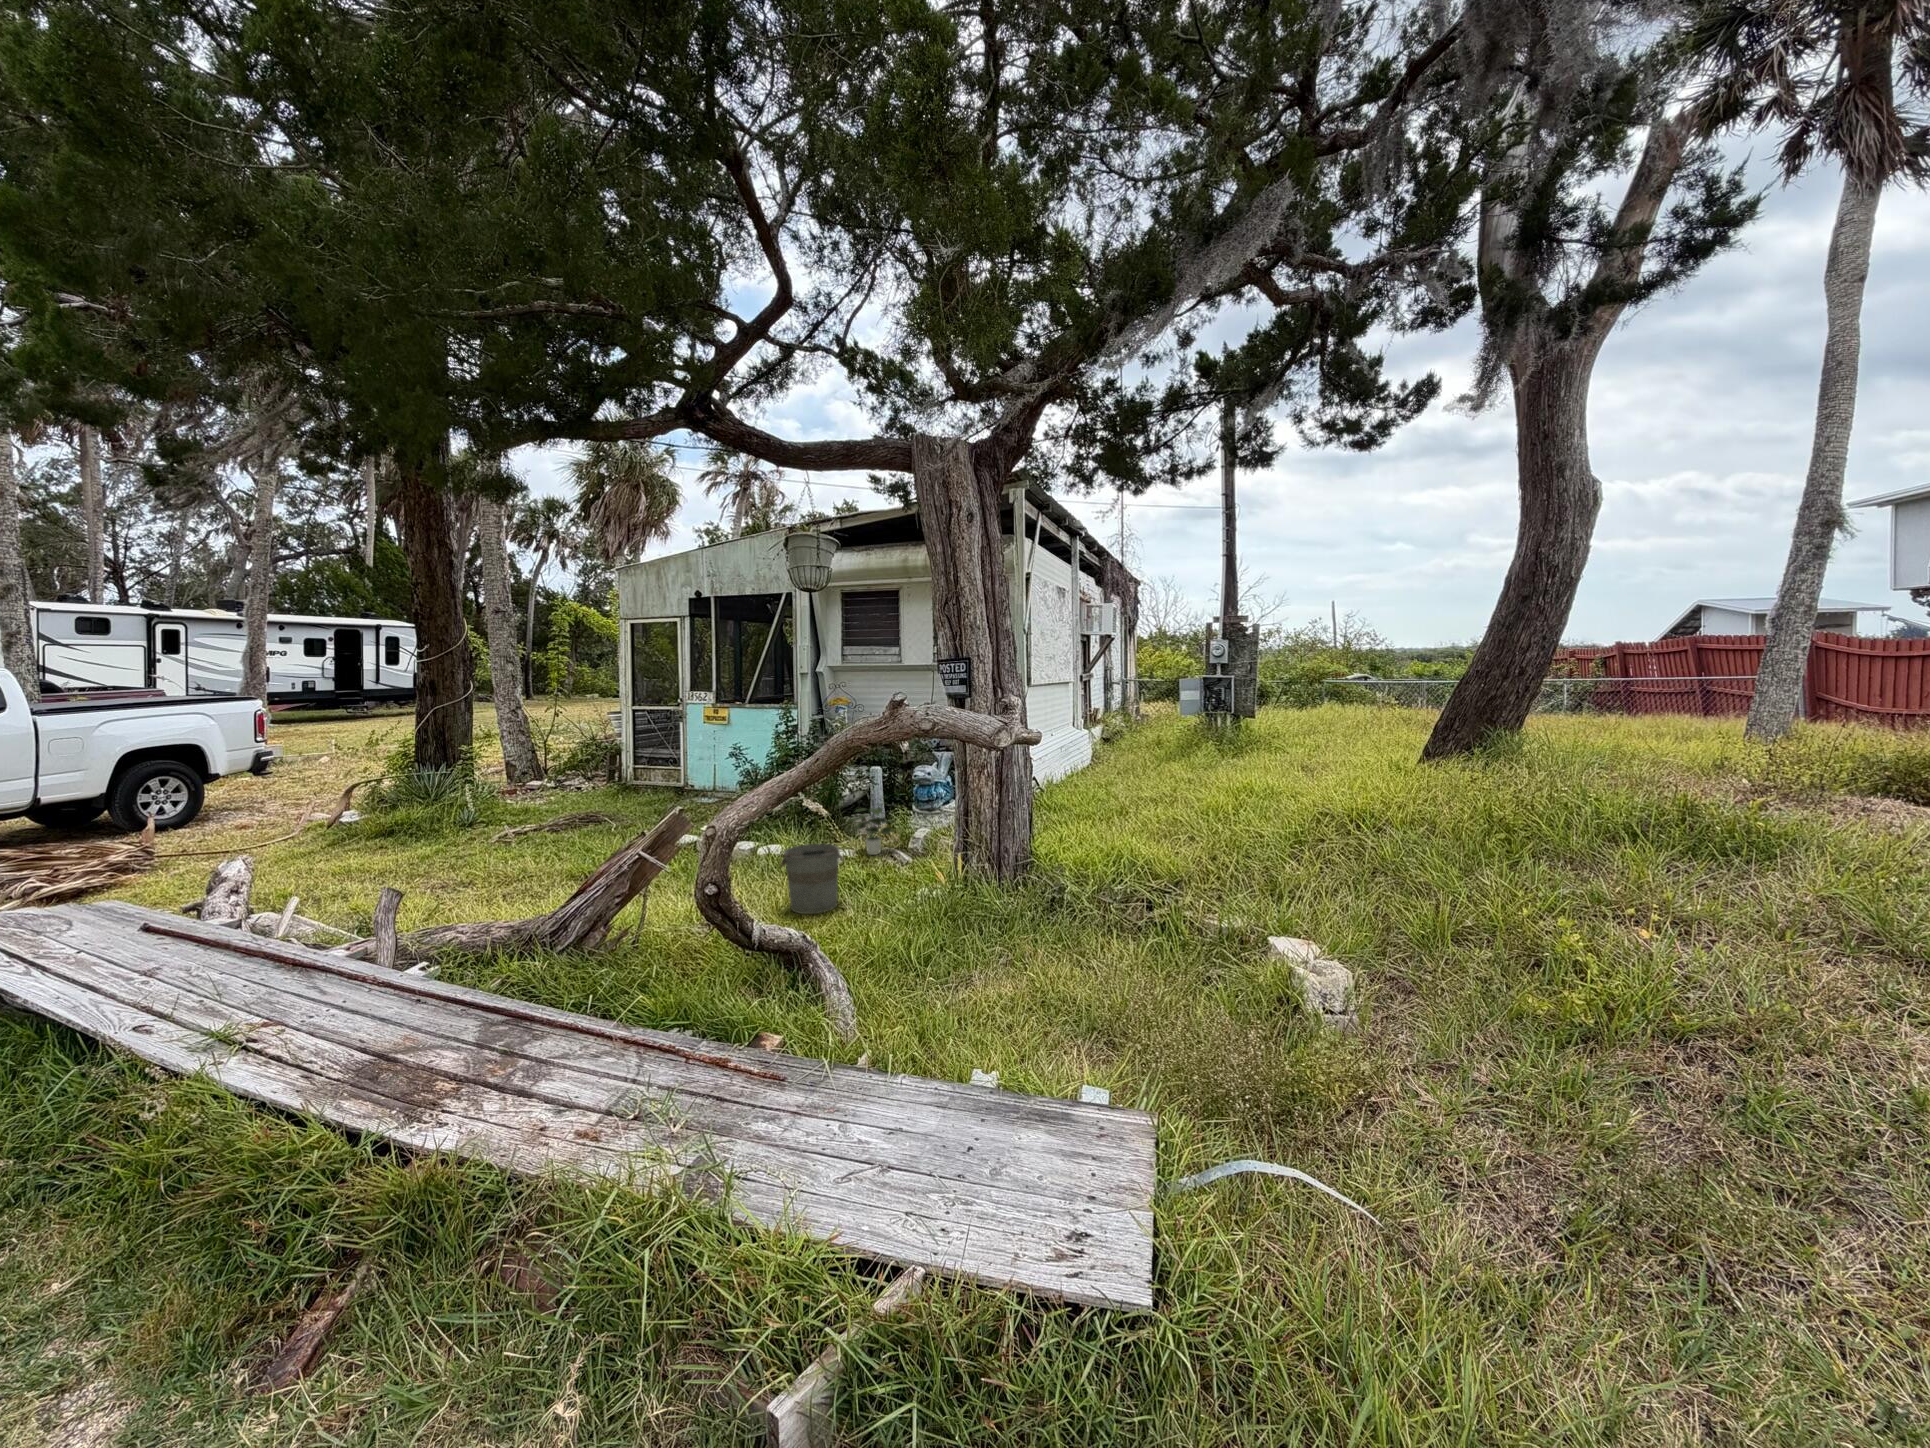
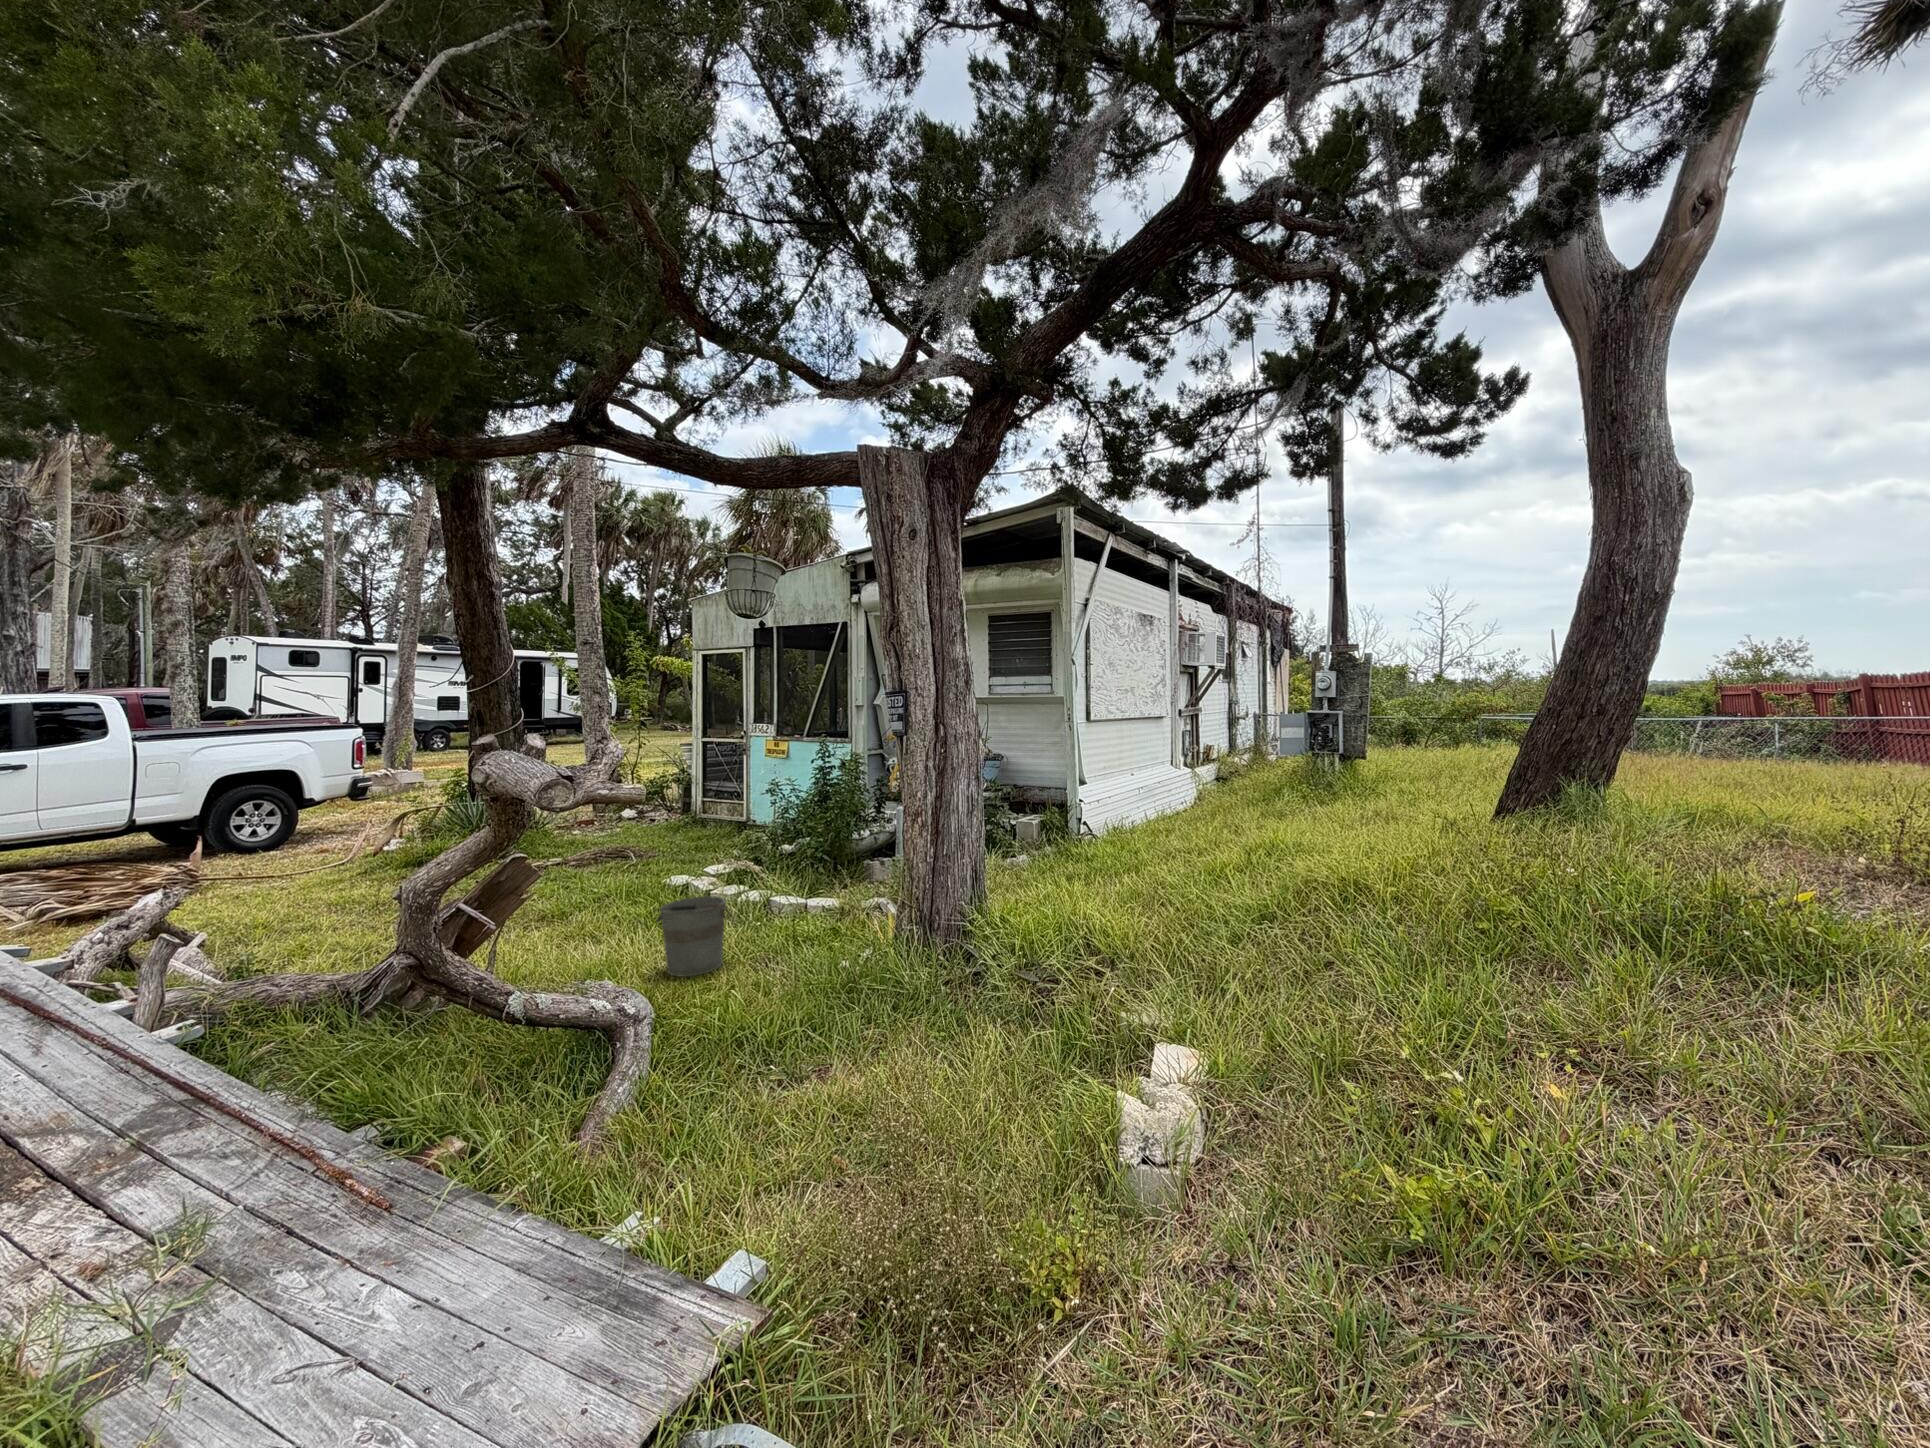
potted plant: present [850,803,894,855] -> none [805,851,859,908]

